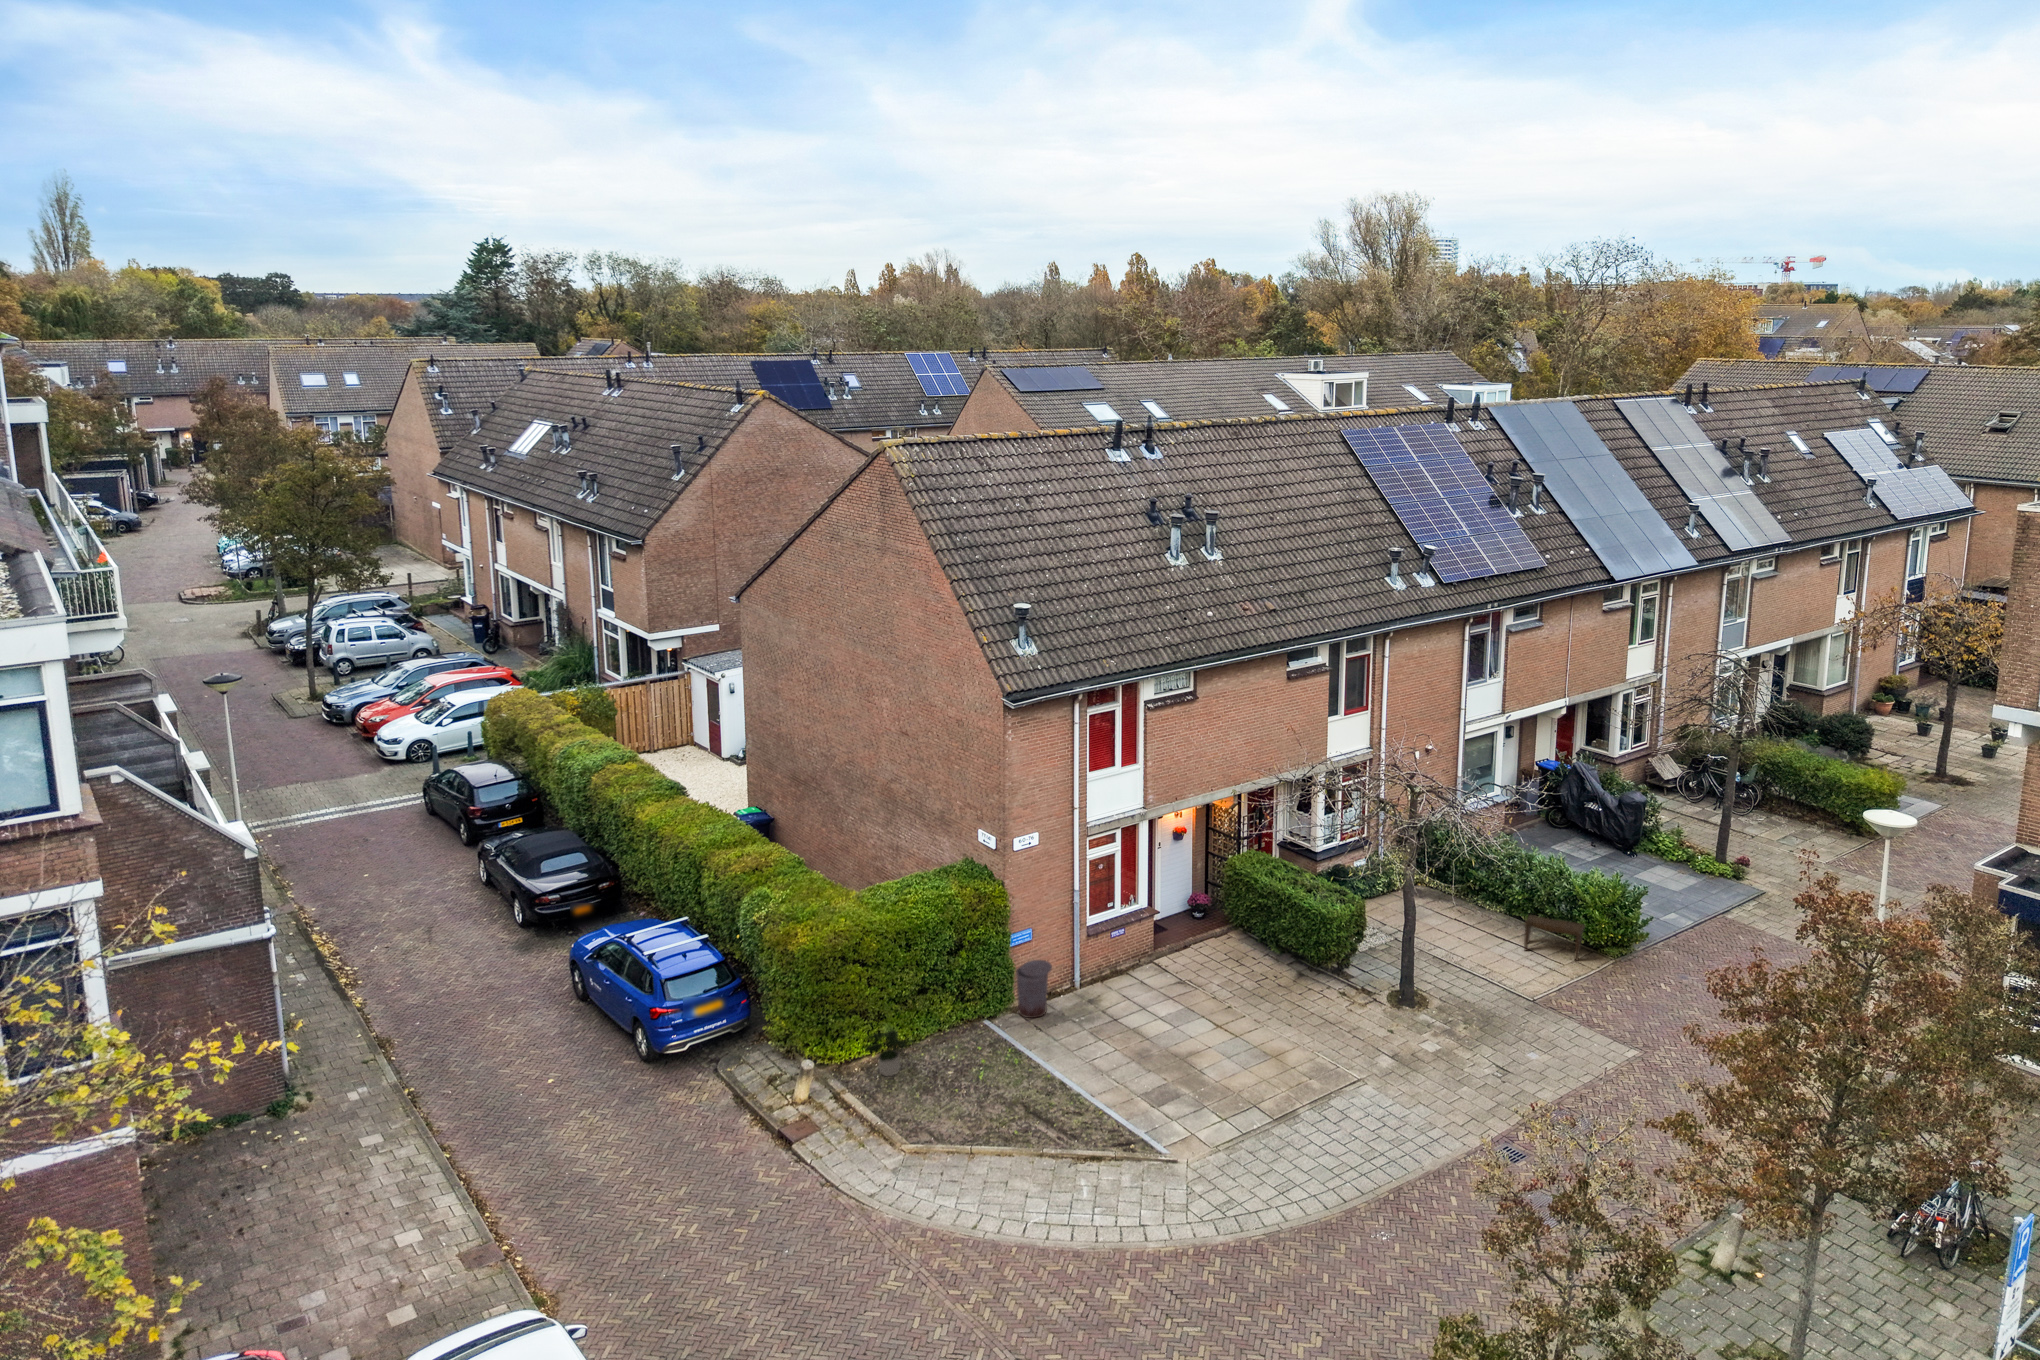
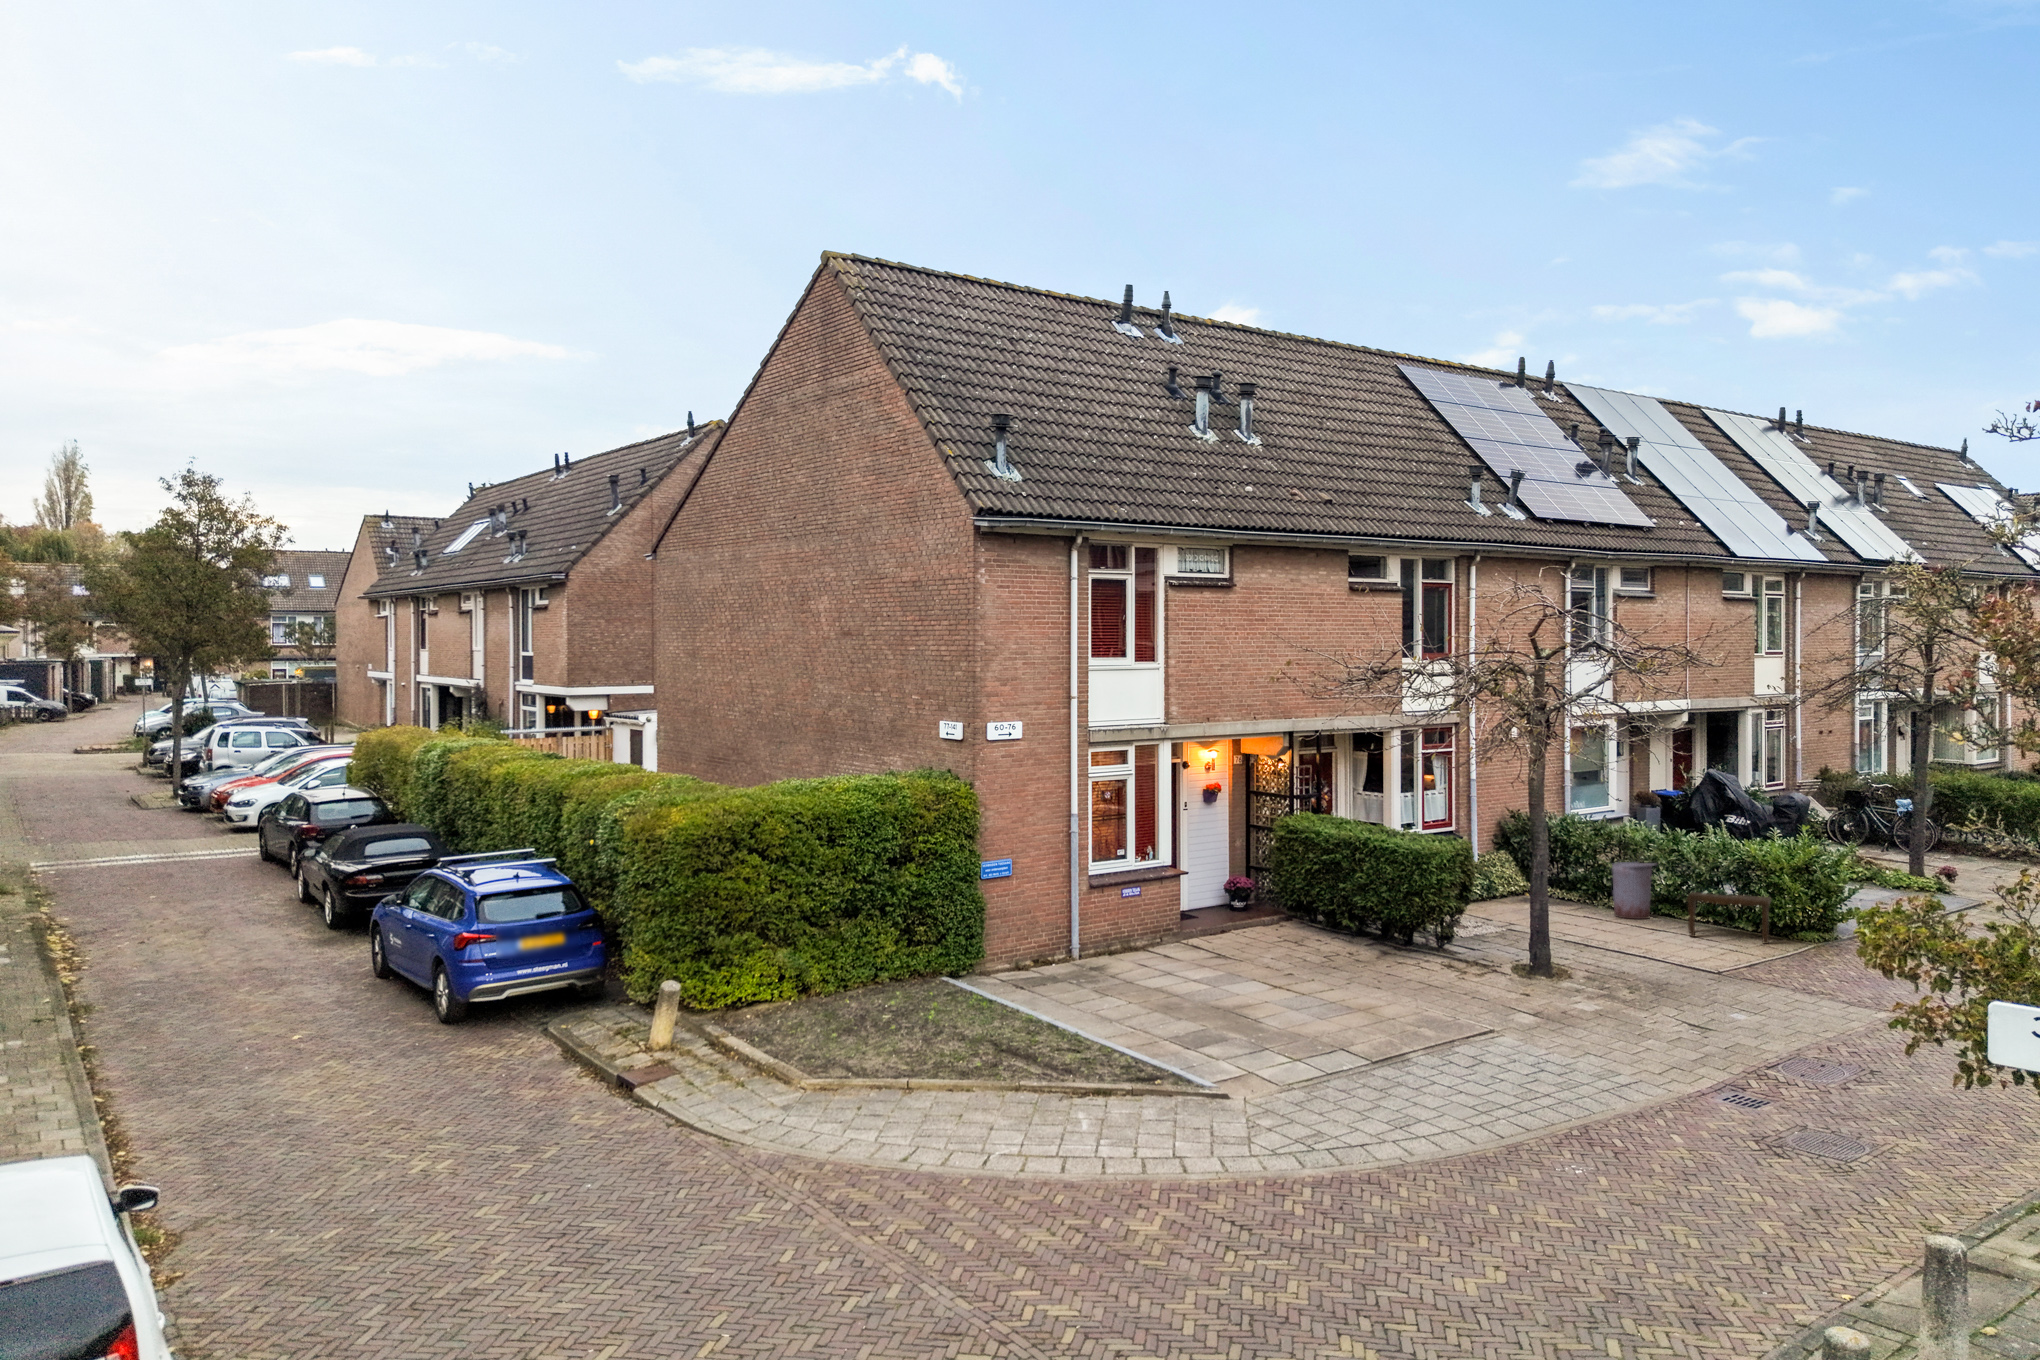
trash can: present [1016,960,1052,1018] -> present [1612,862,1656,919]
potted plant: present [865,1030,913,1076] -> none [761,965,836,1028]

